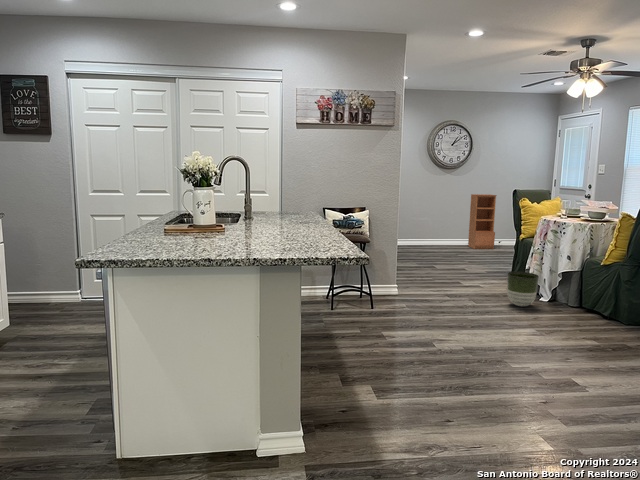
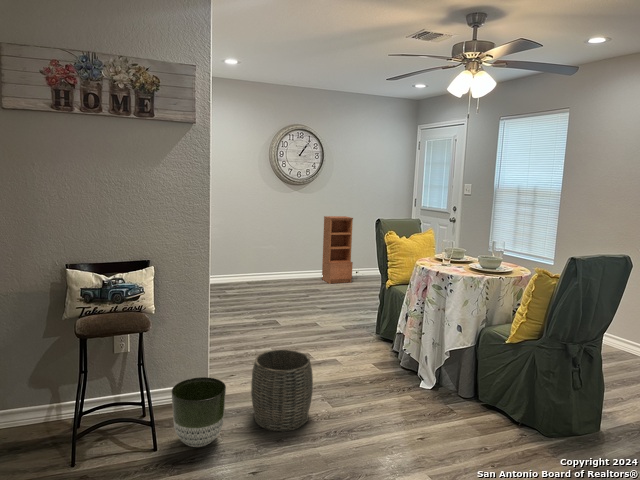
woven basket: none [424,265,463,309] -> present [251,350,313,431]
planter: present [507,272,539,306] -> present [172,377,226,447]

